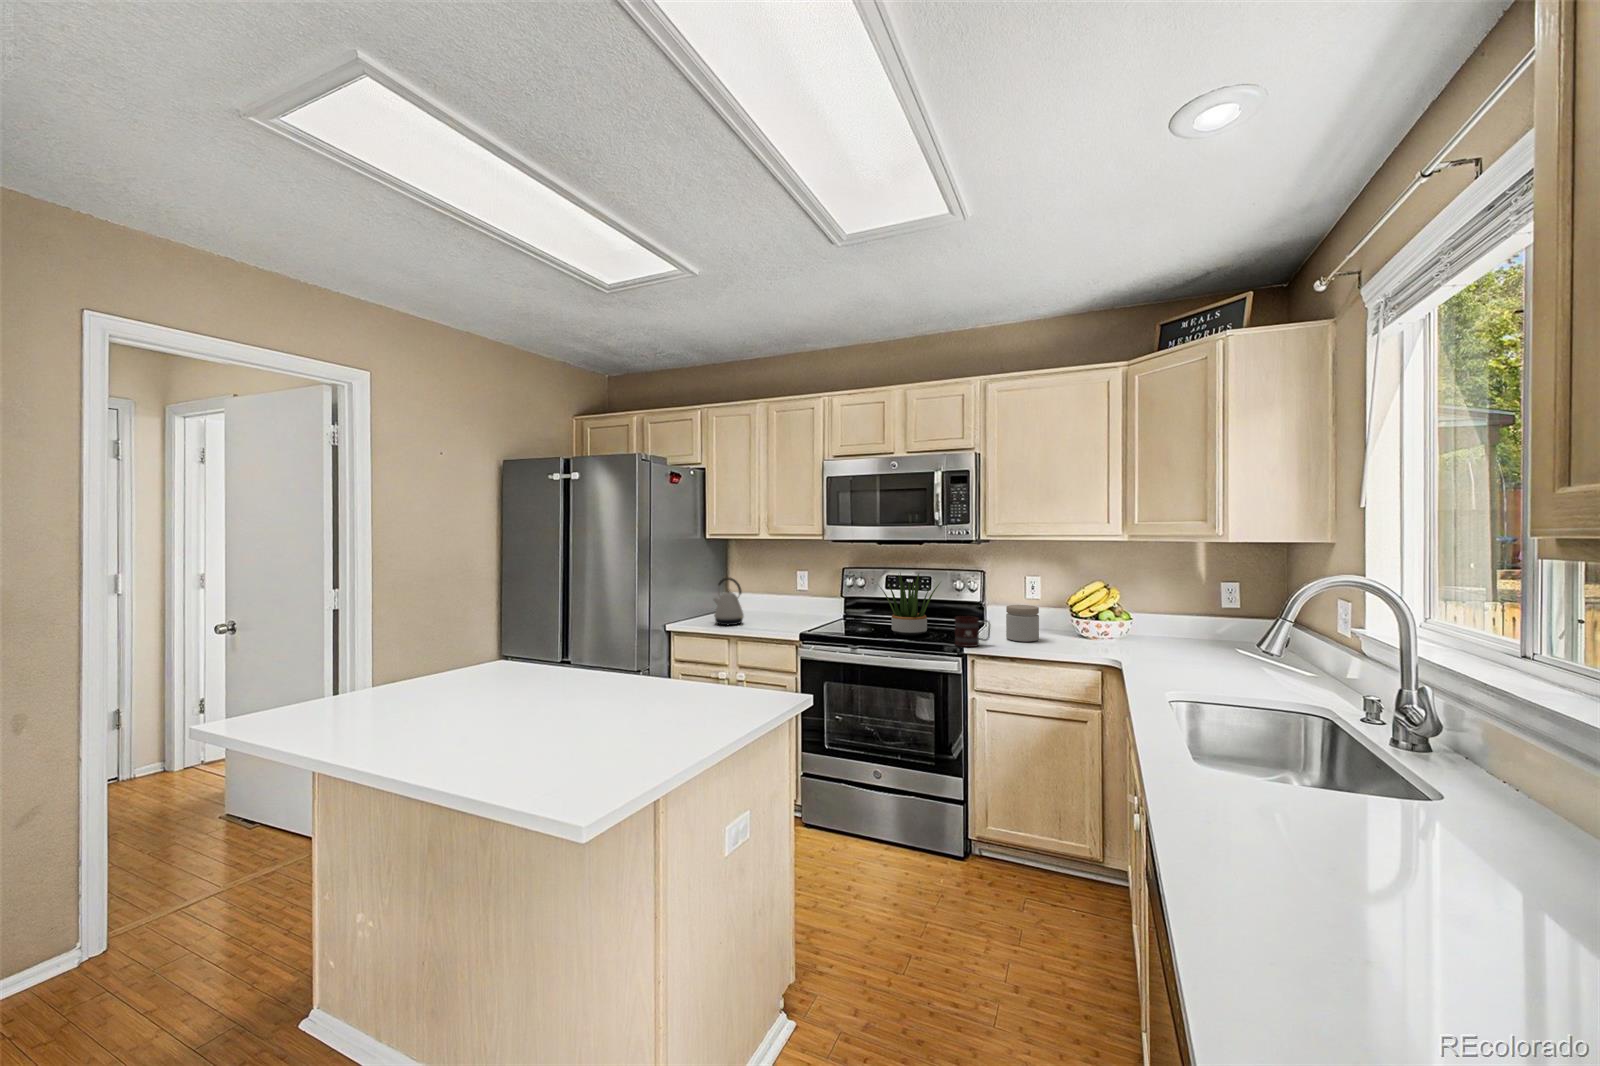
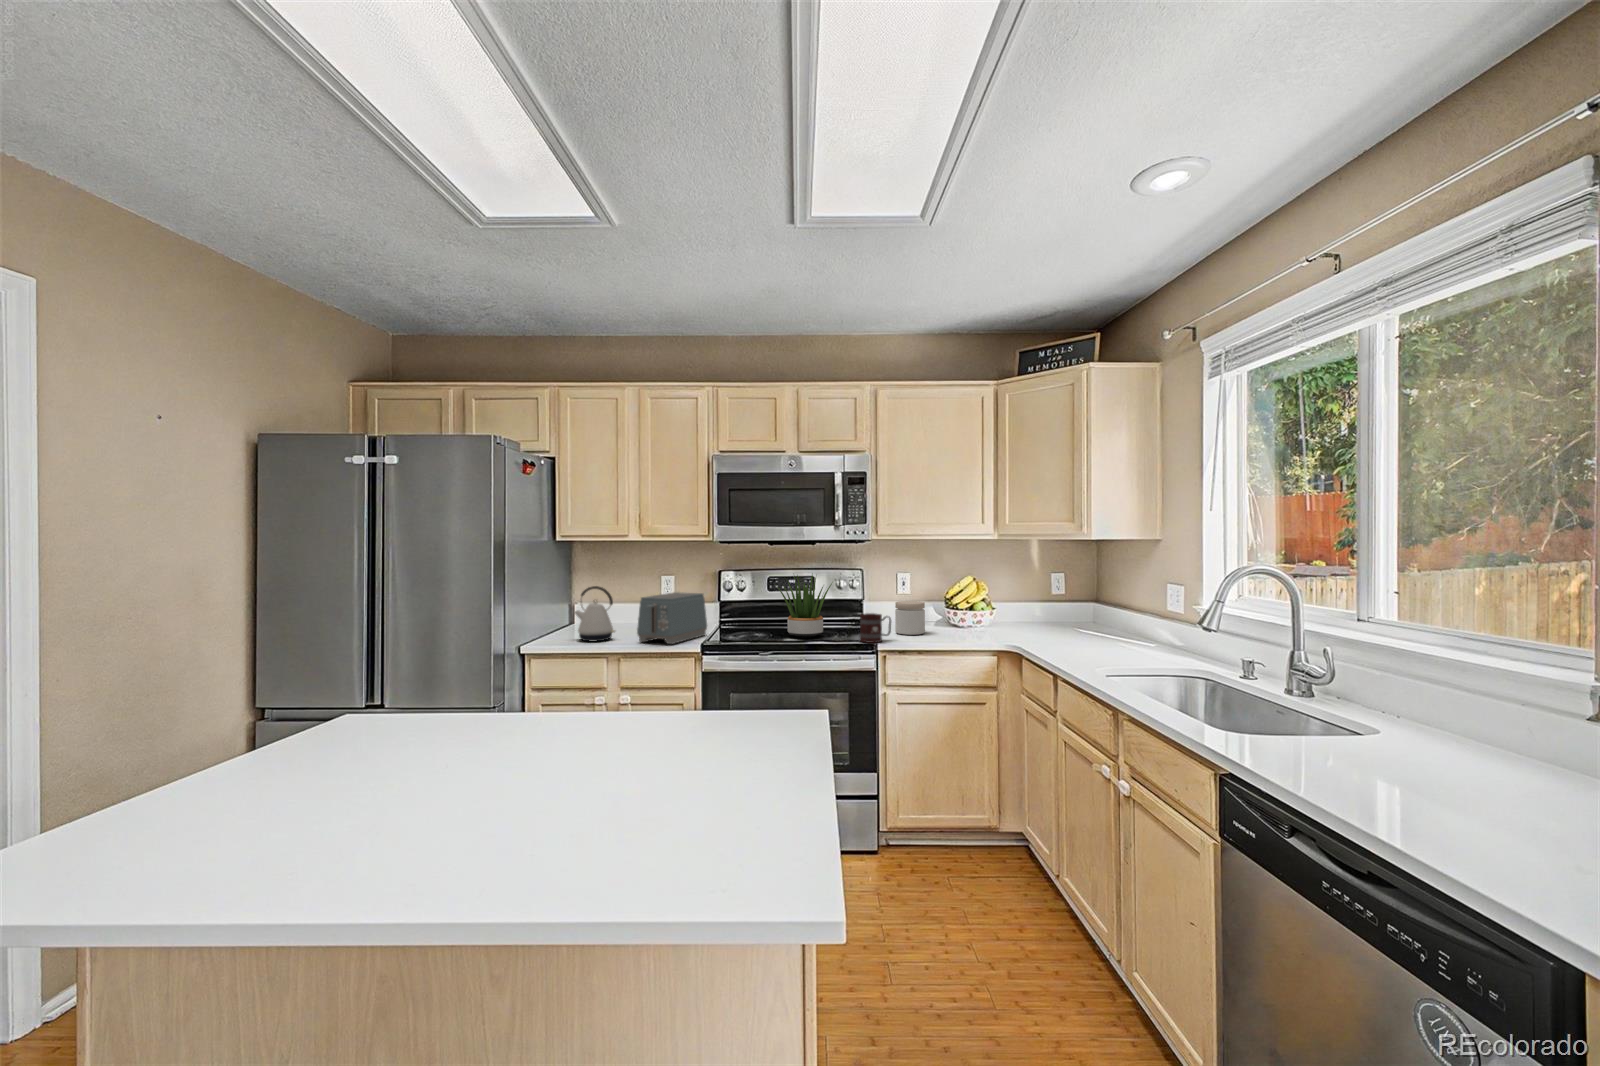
toaster: none [755,585,824,633] -> present [637,592,707,644]

